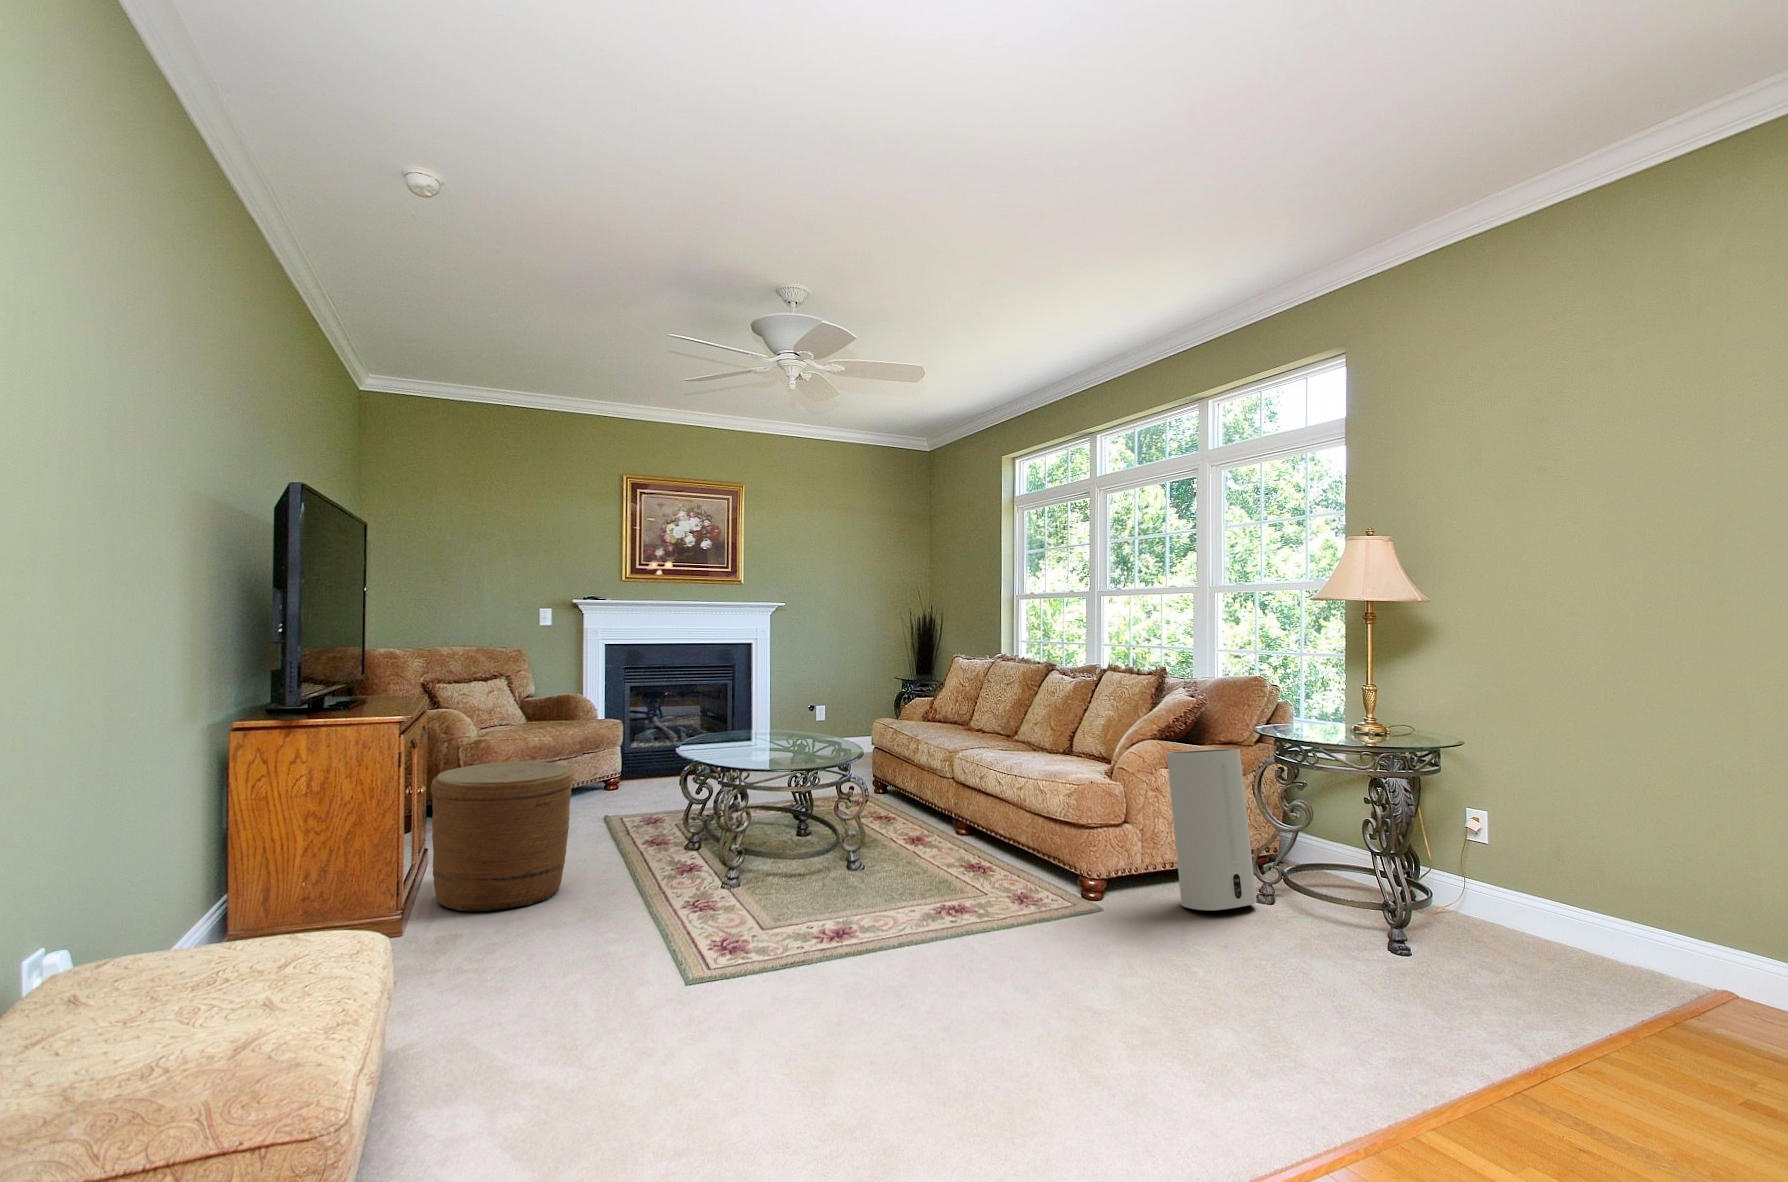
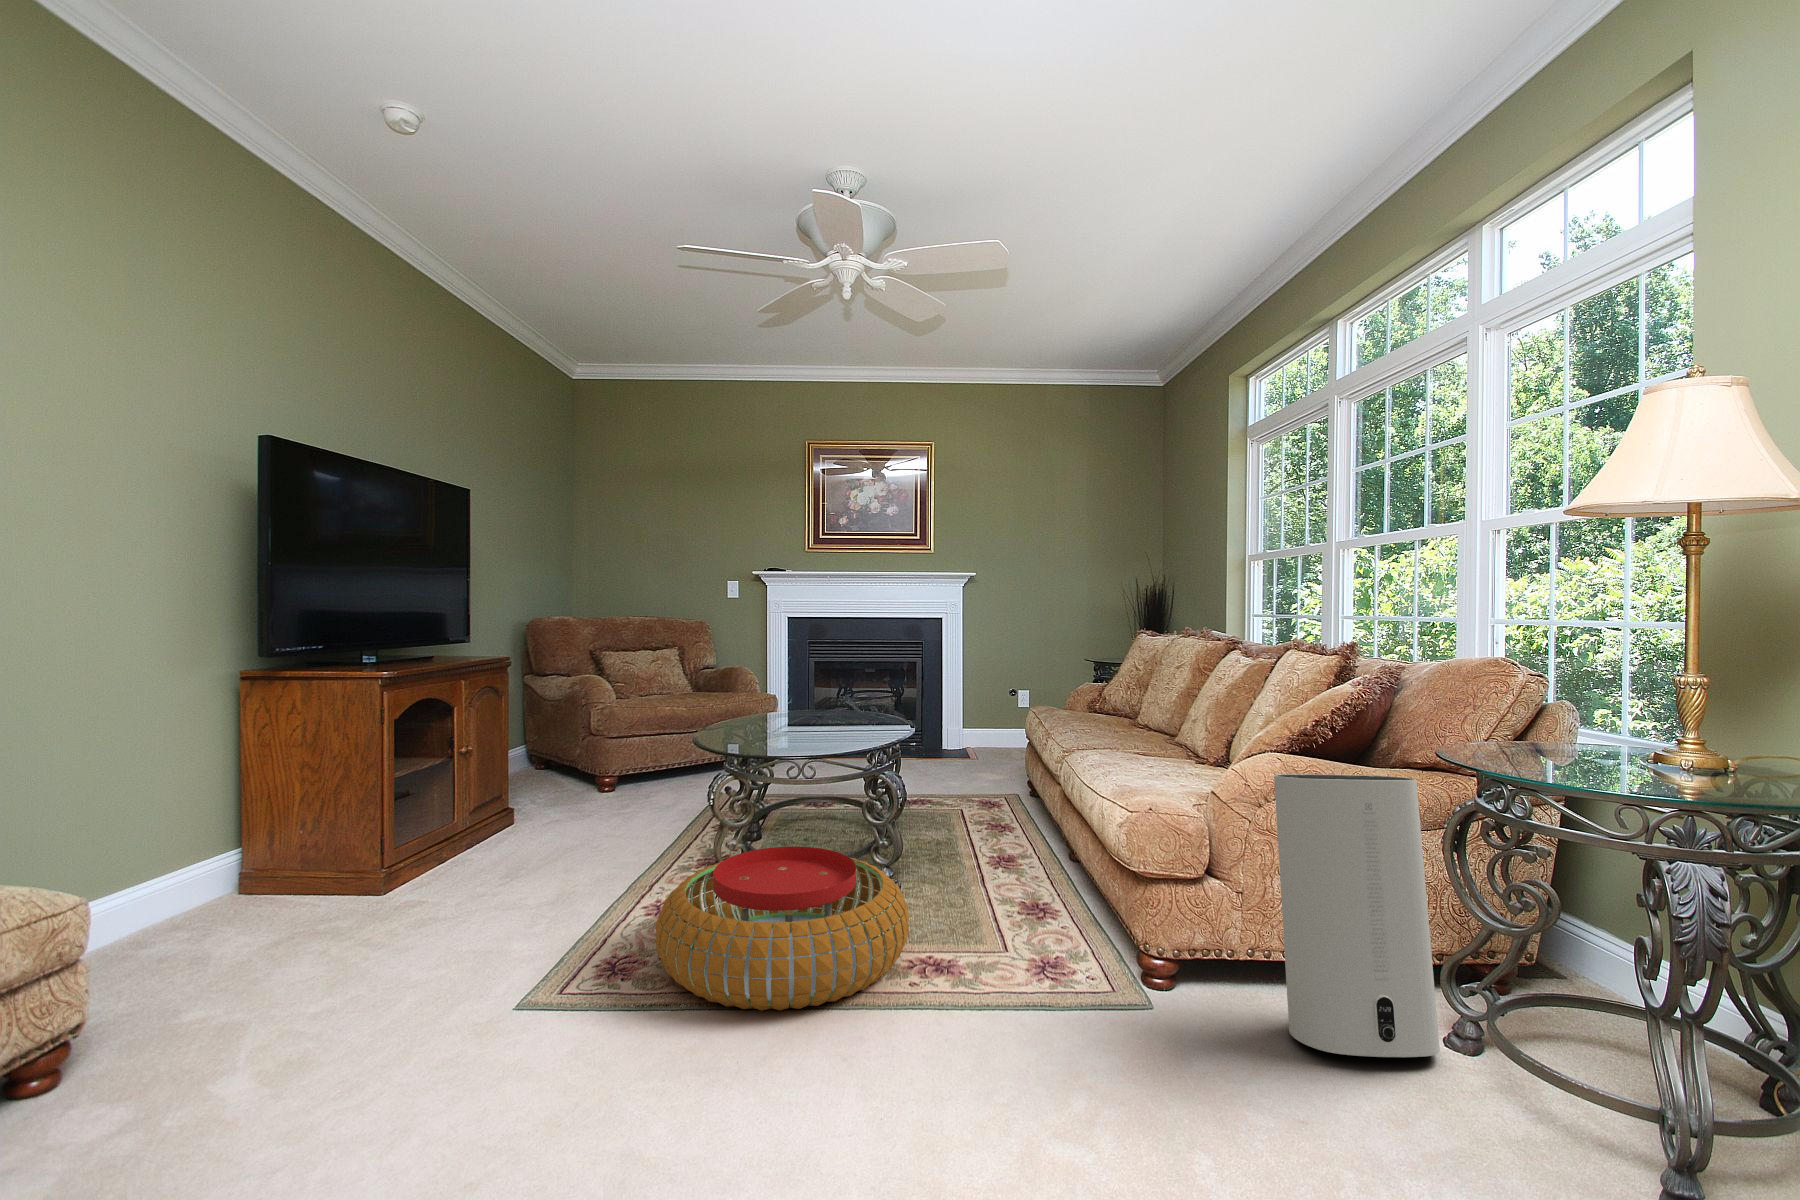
basket: present [431,762,573,912] -> none [447,727,594,877]
pouf: none [756,838,949,953] -> present [656,846,909,1011]

